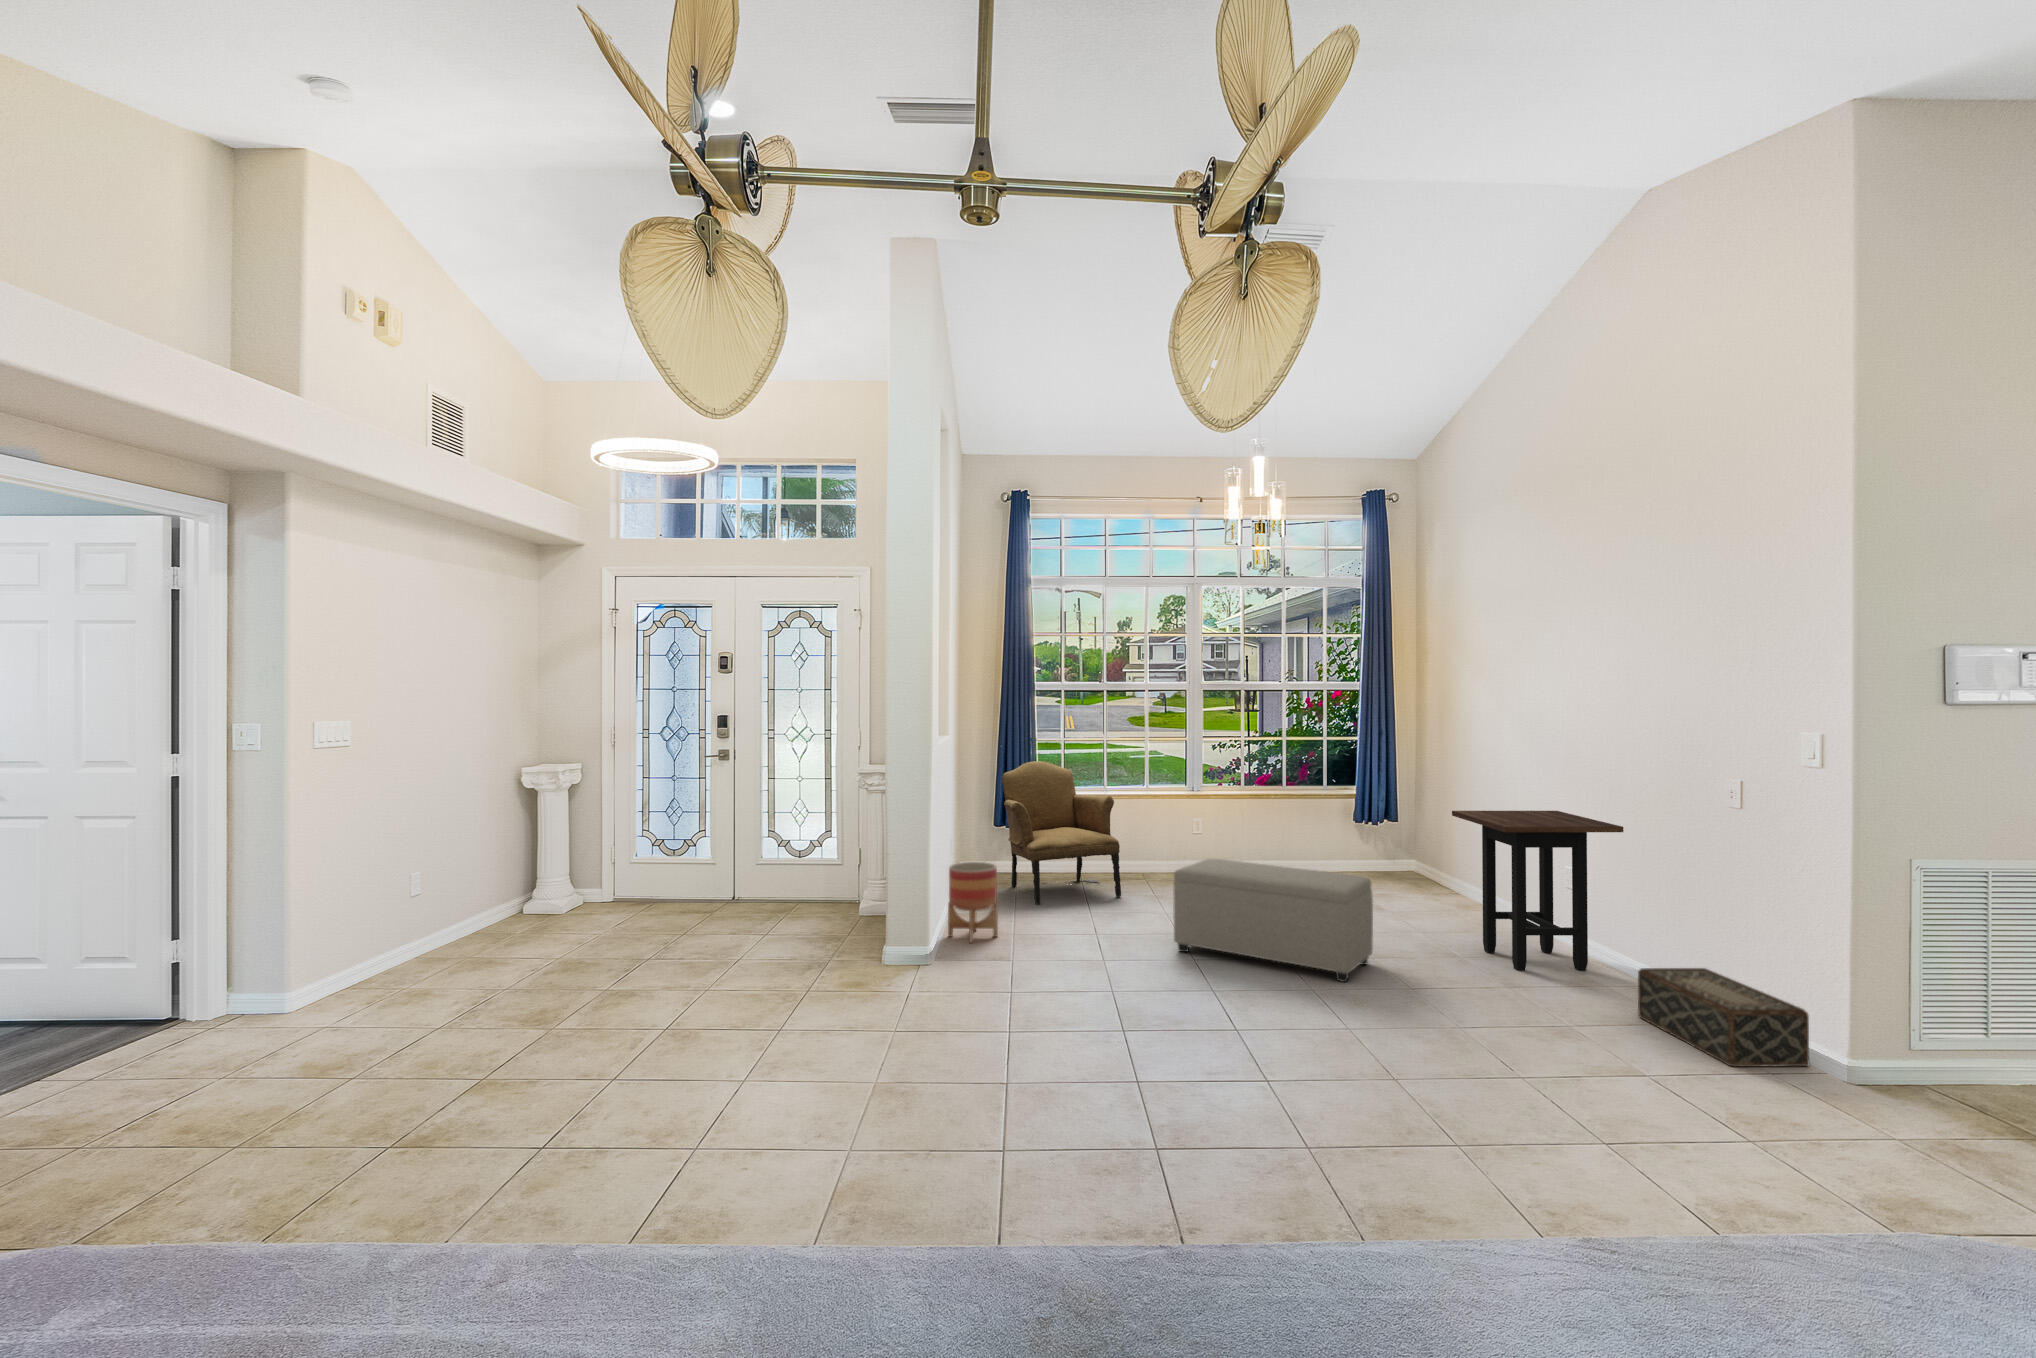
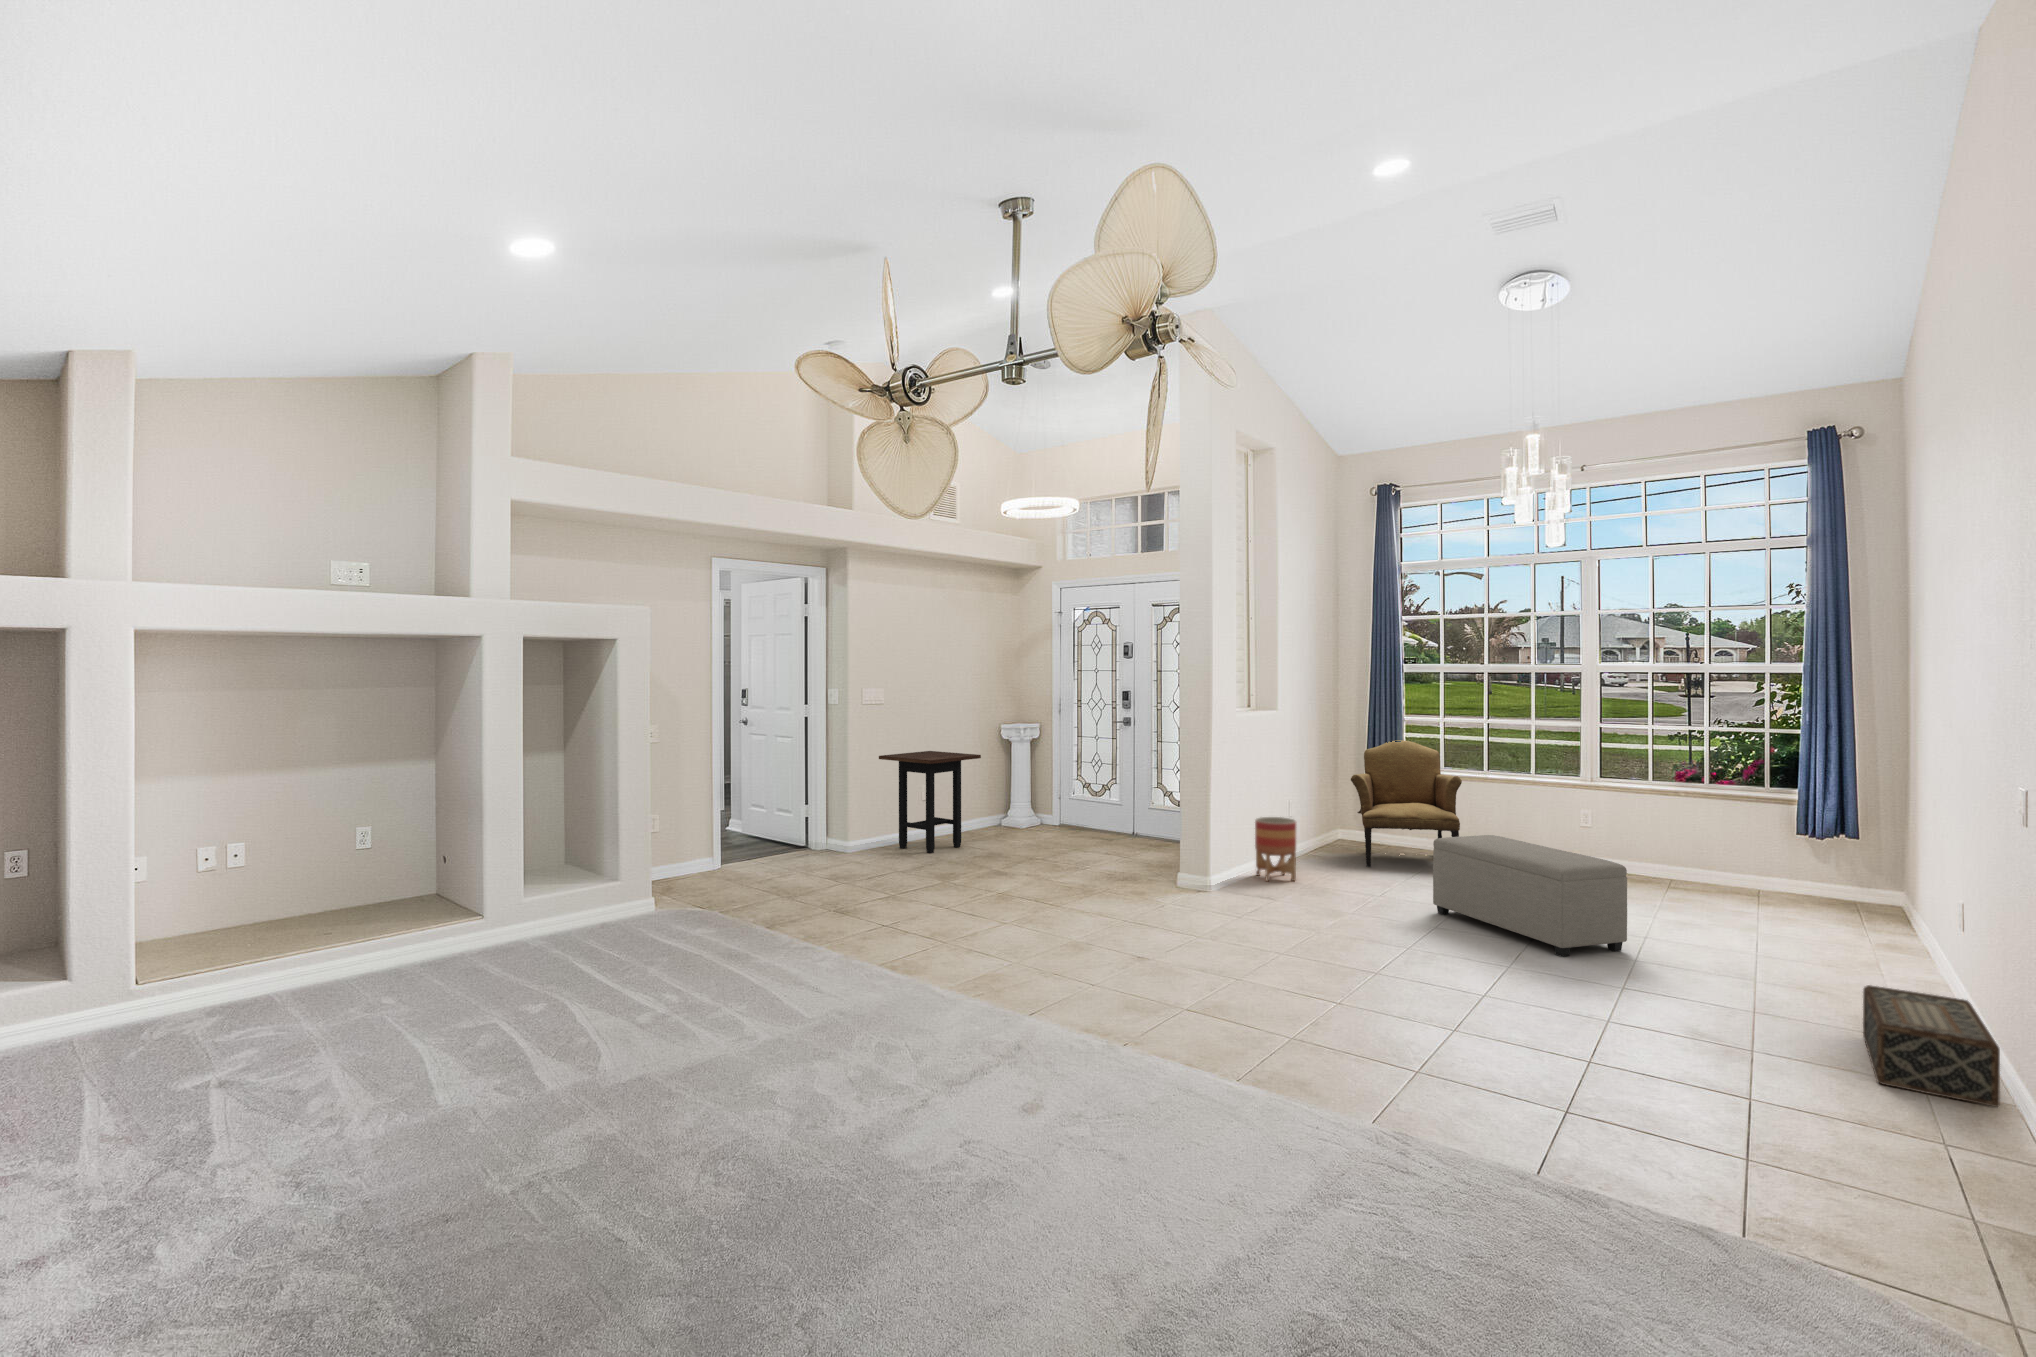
side table: present [1452,811,1623,971] -> present [879,751,981,853]

